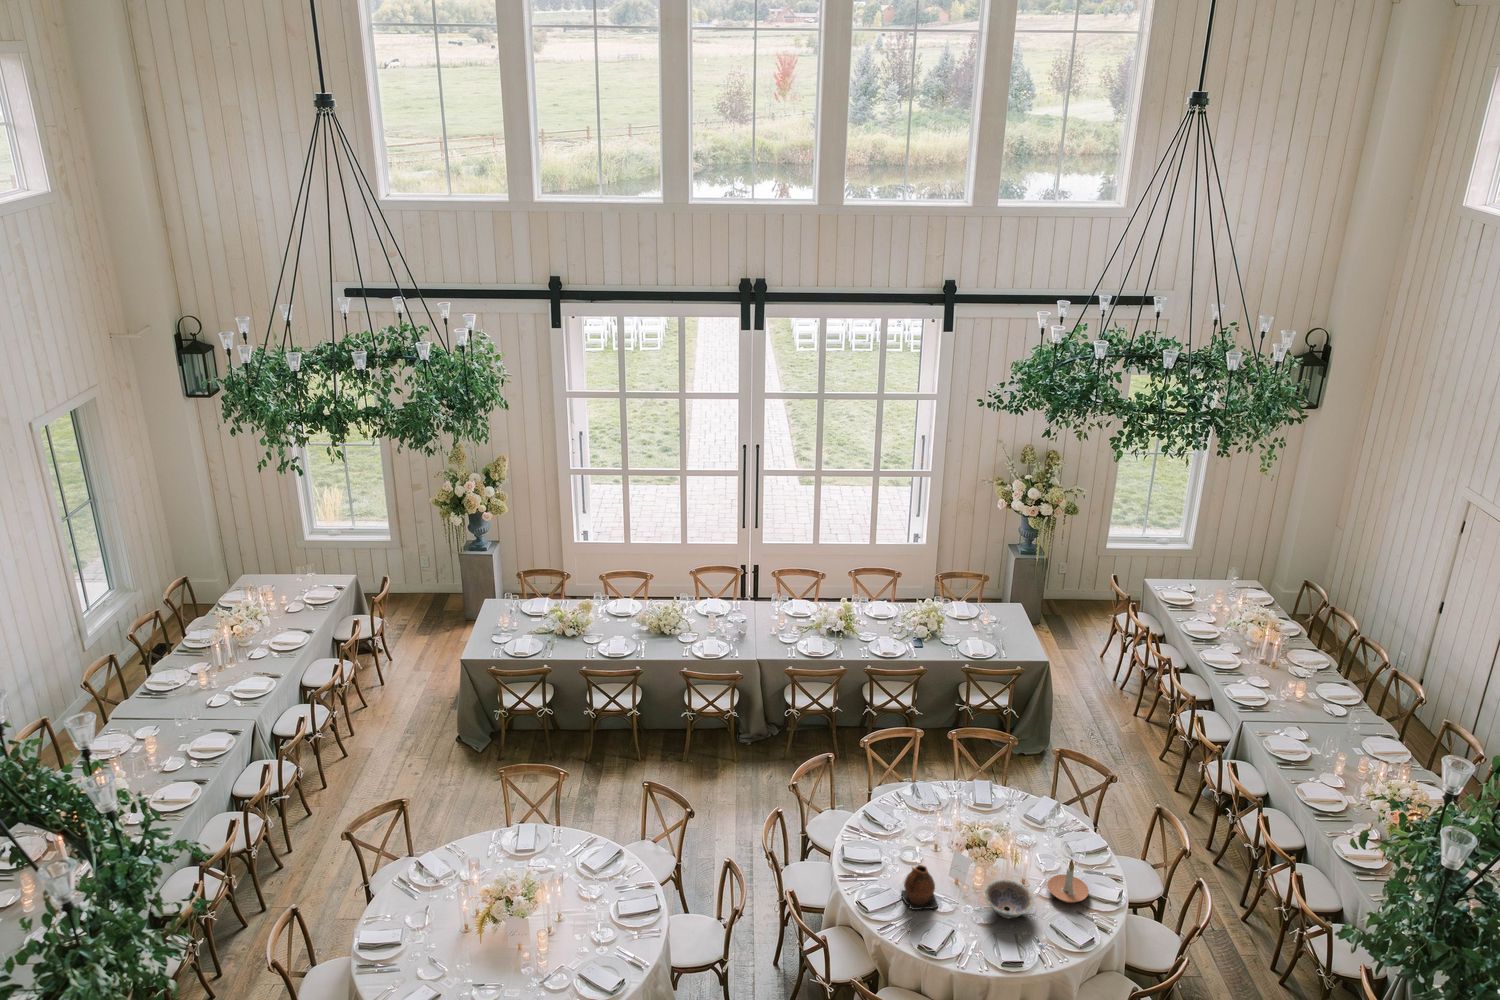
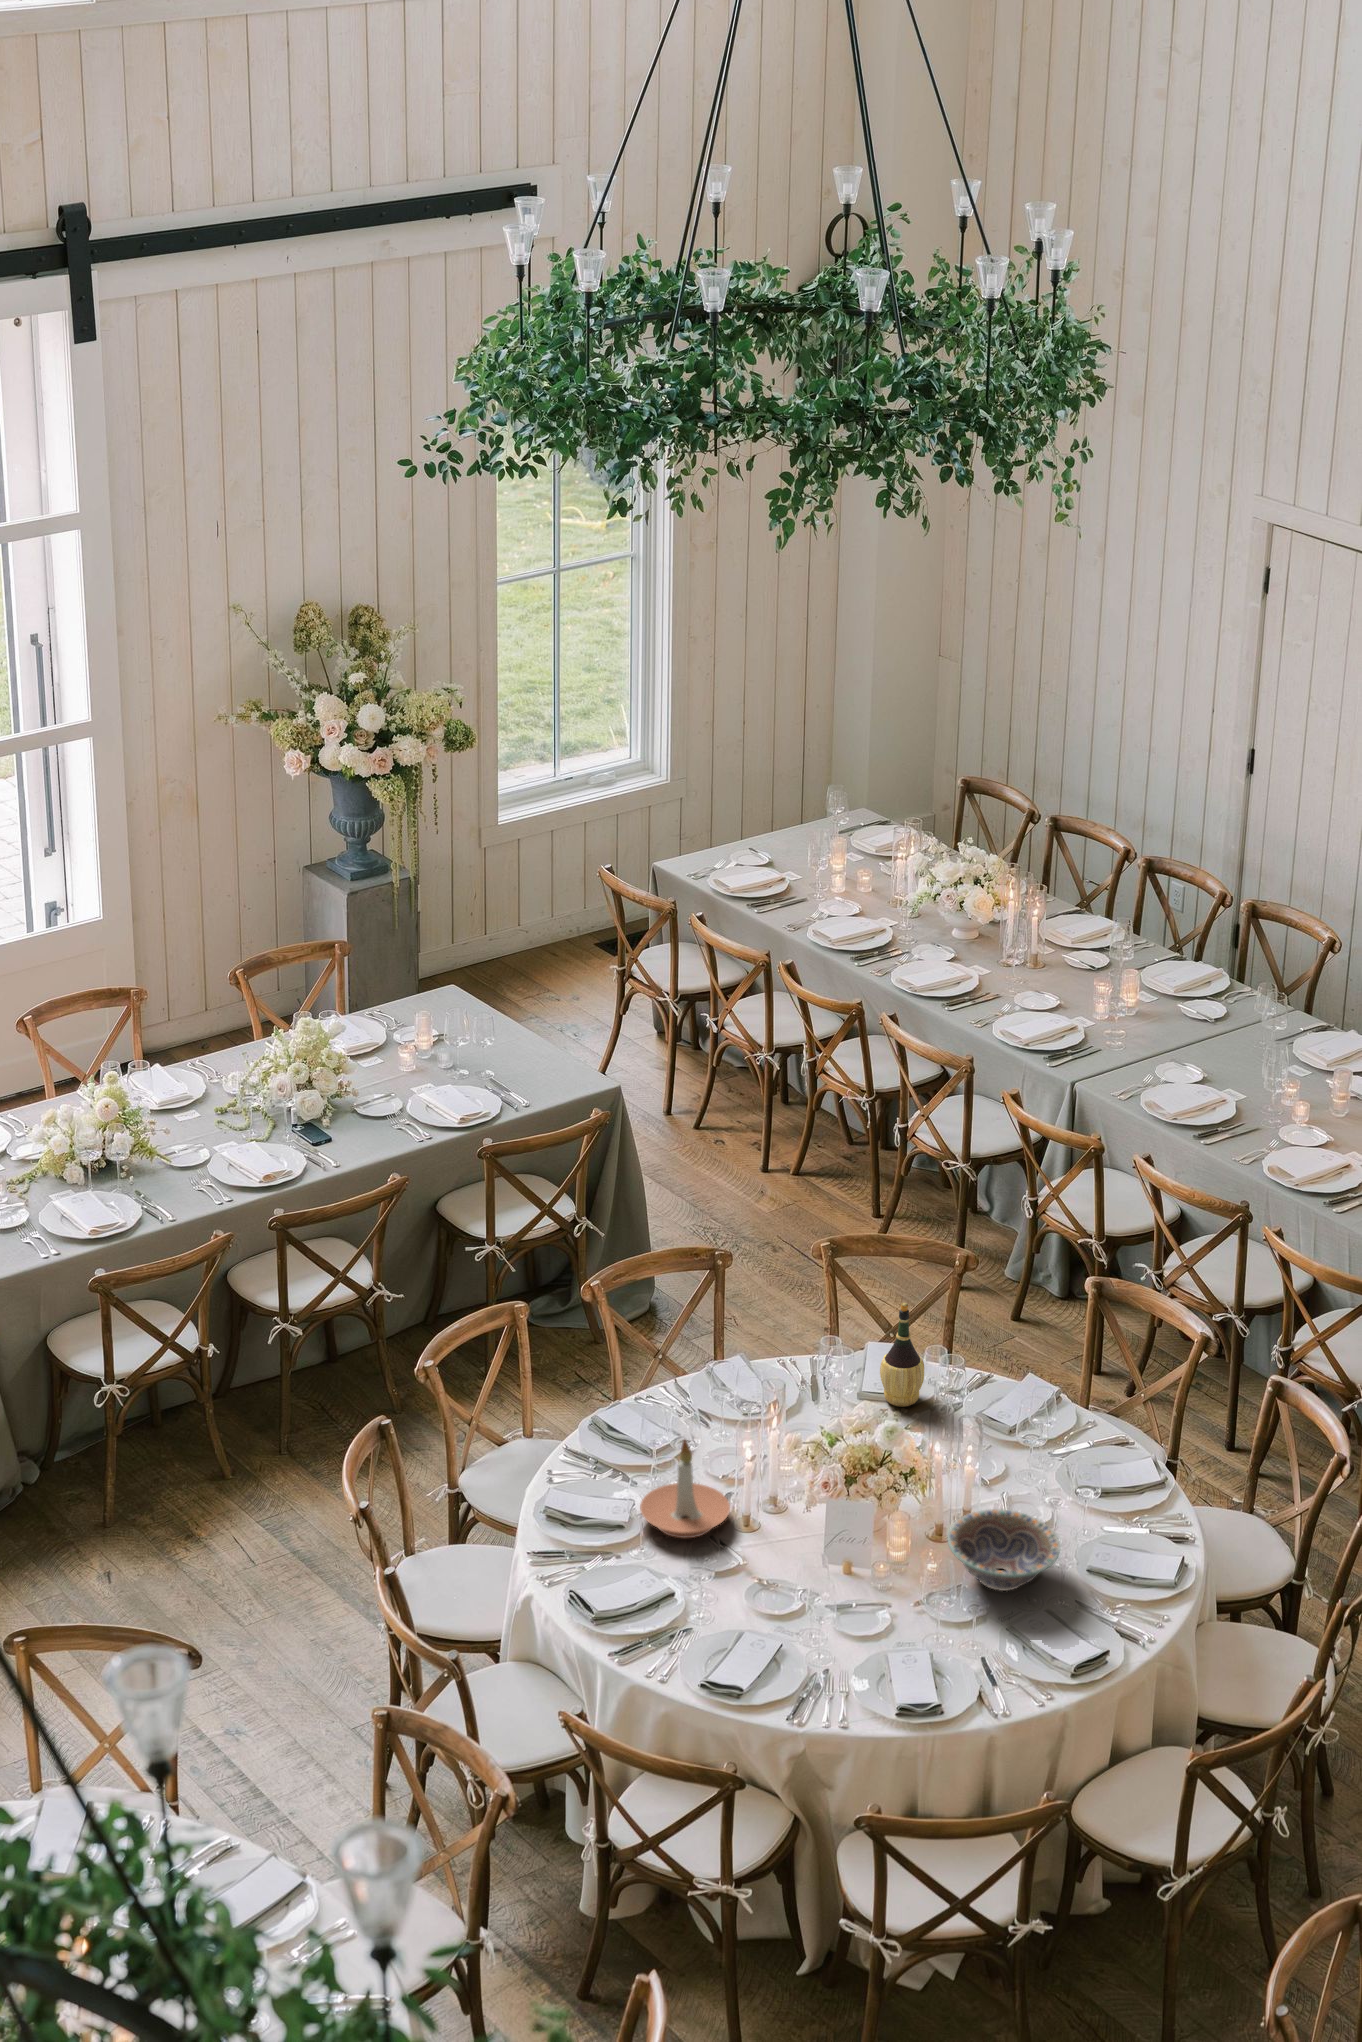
wine bottle: none [1022,783,1042,827] -> present [880,1303,924,1407]
candle holder: present [1048,860,1089,903] -> present [640,1440,730,1538]
ceramic pitcher: present [902,865,938,910] -> none [773,1544,870,1651]

